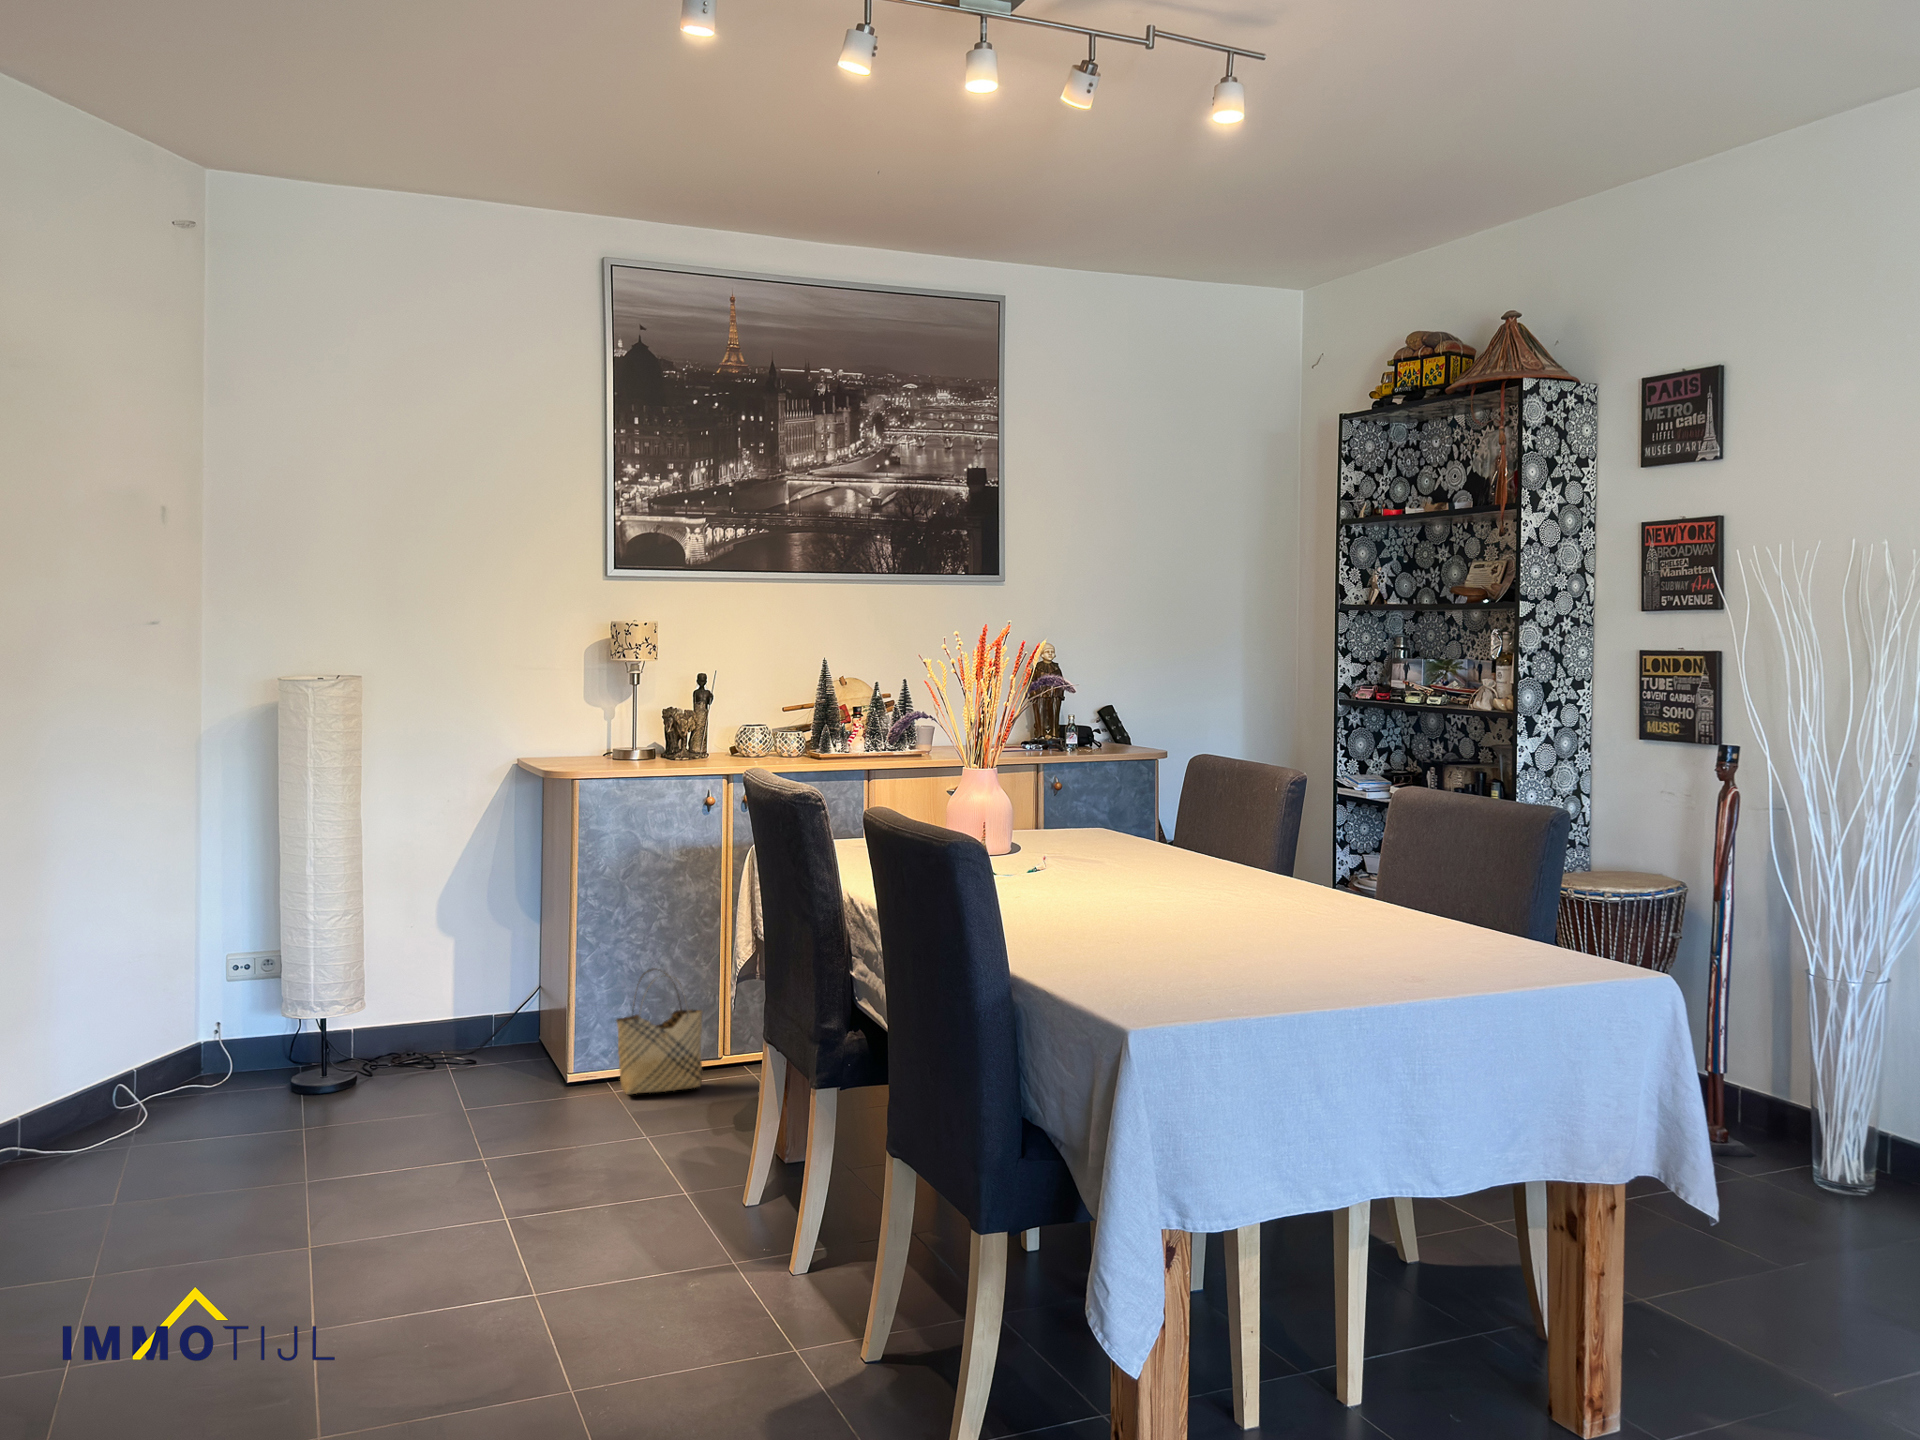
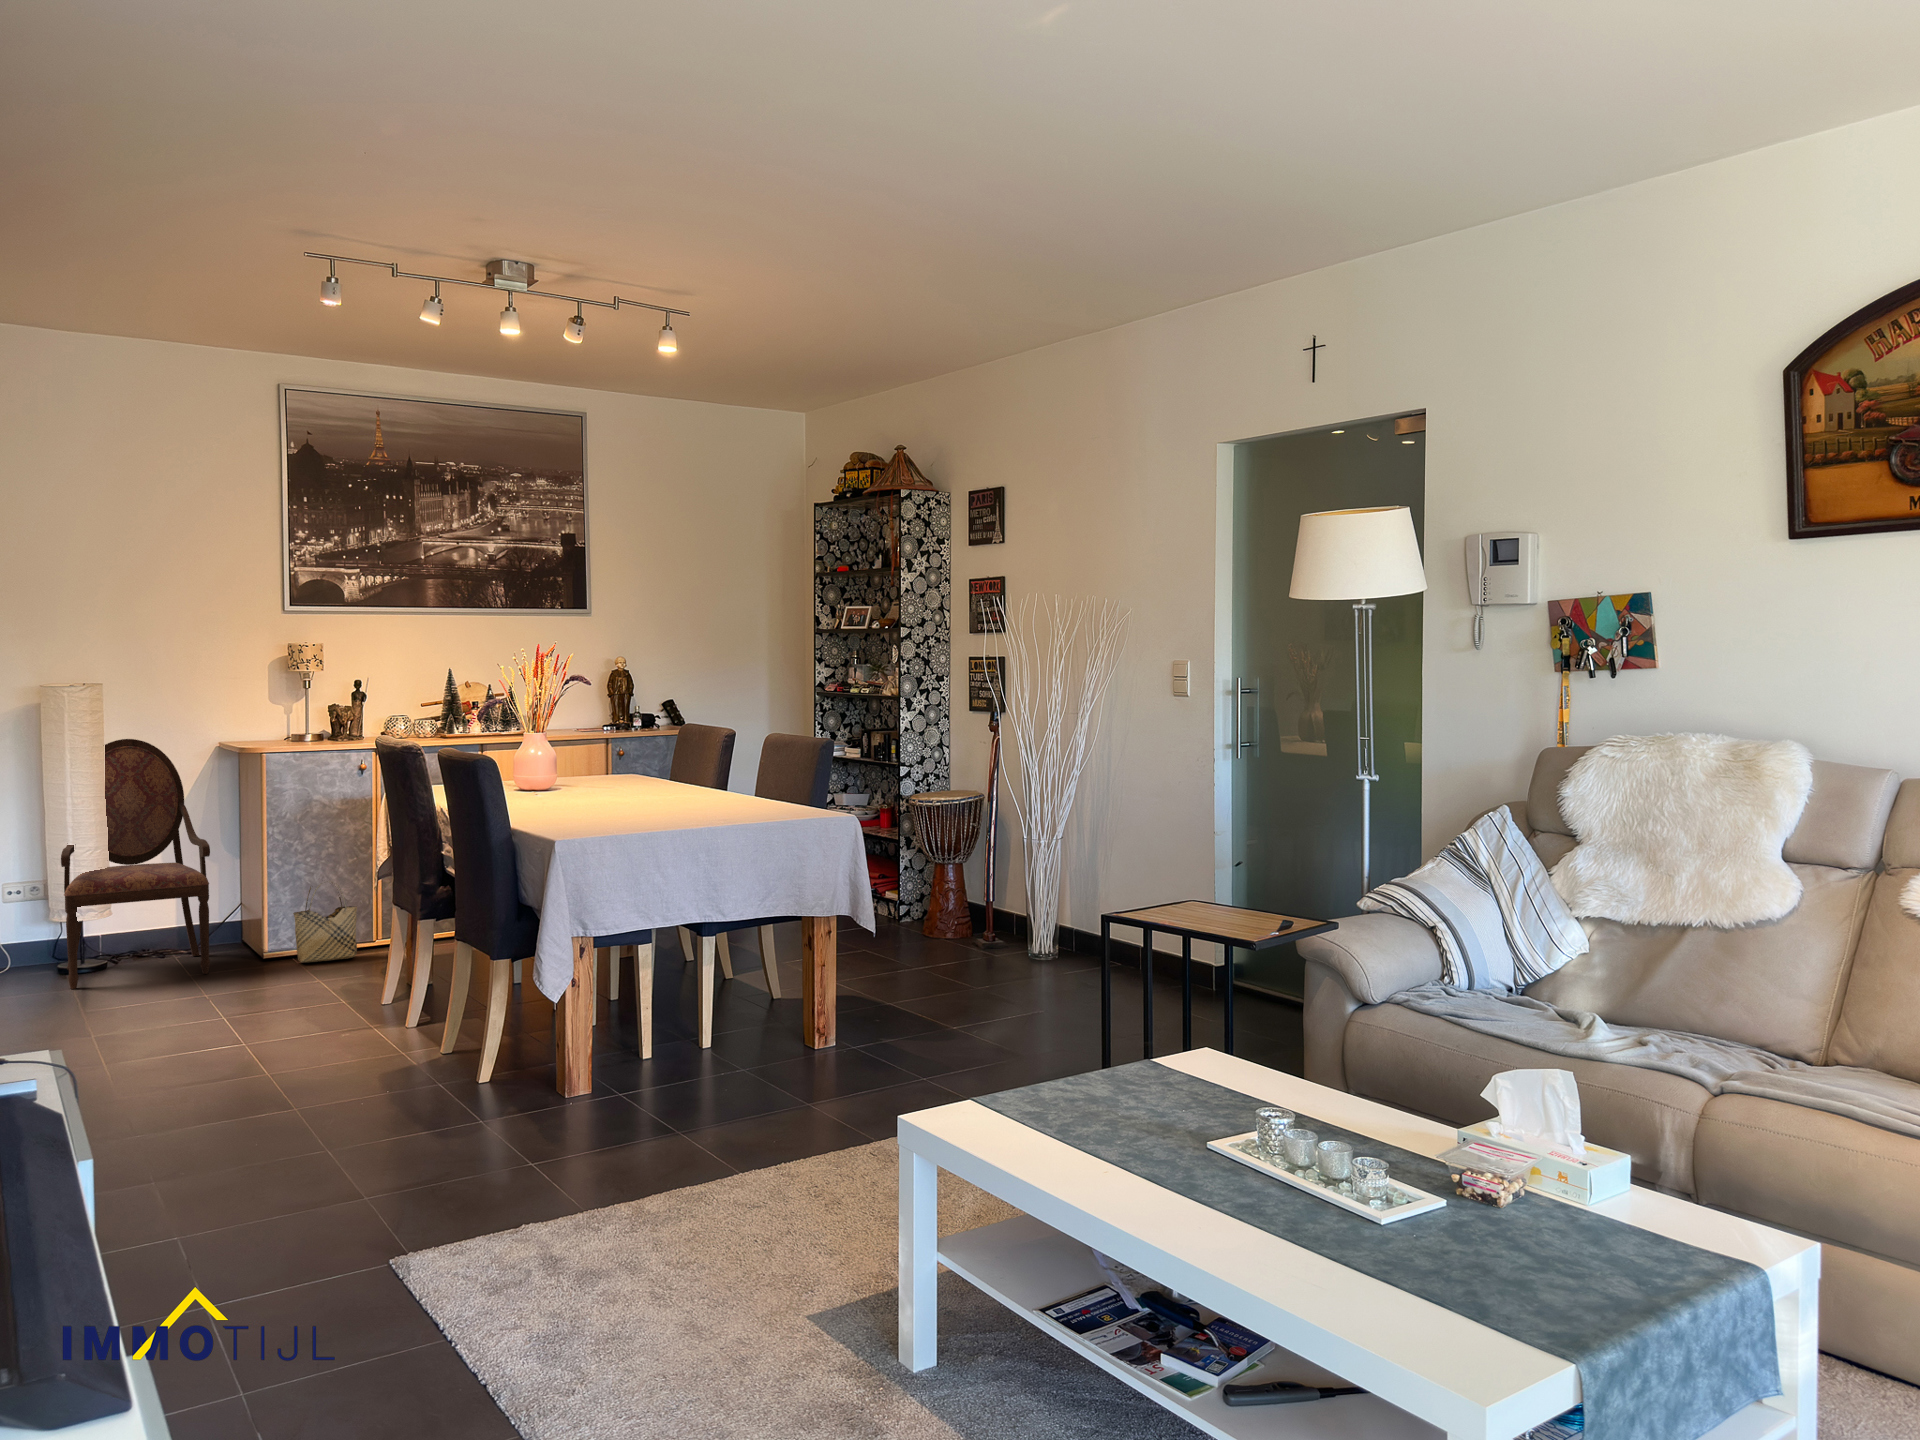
armchair: none [301,757,504,1129] -> present [61,739,210,989]

